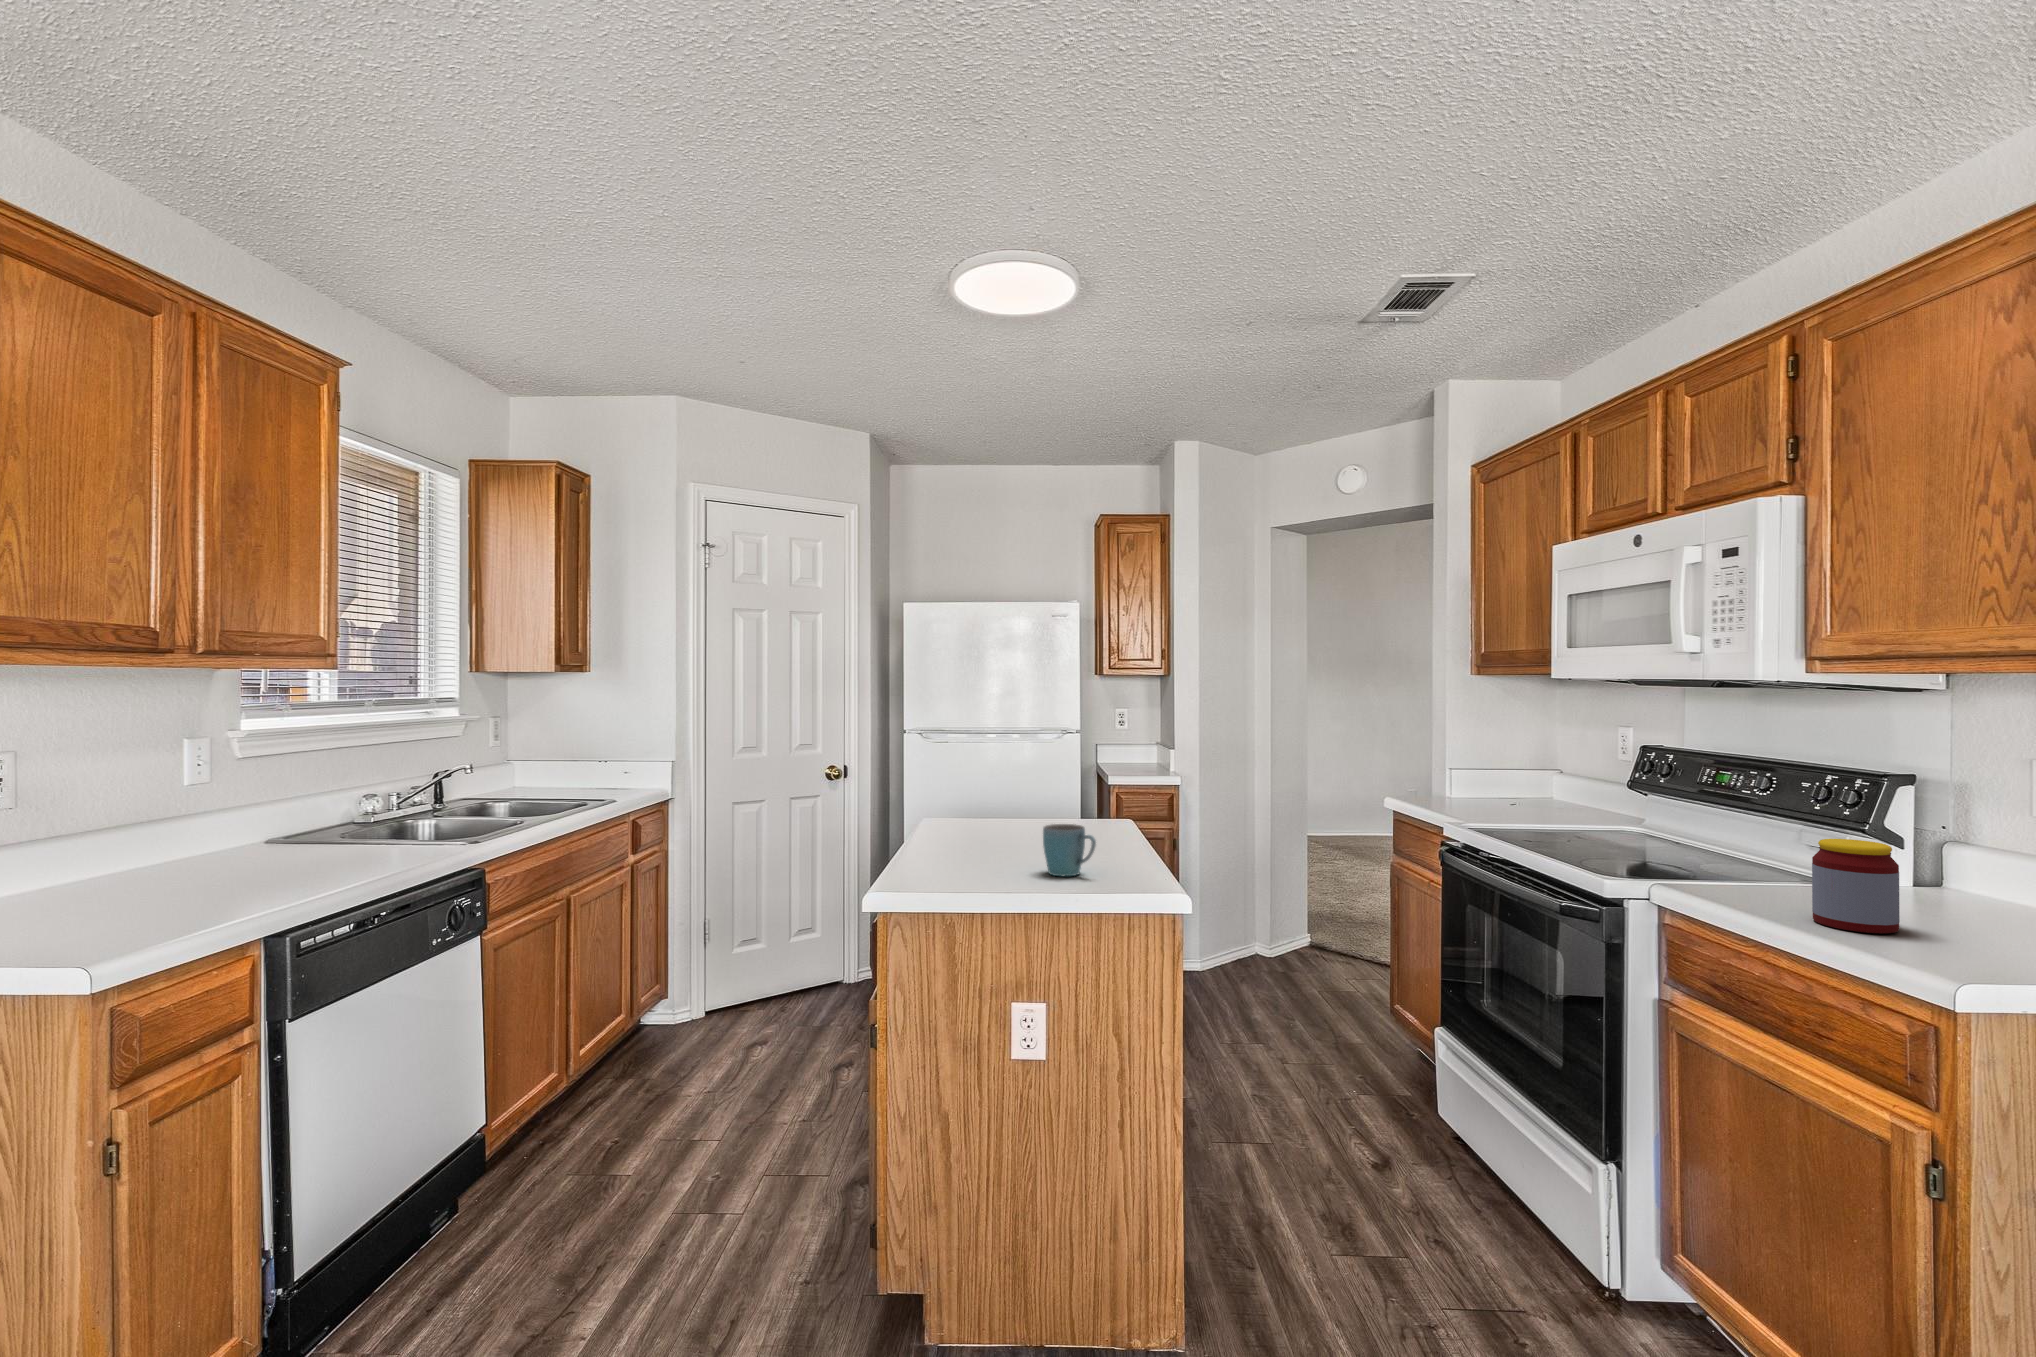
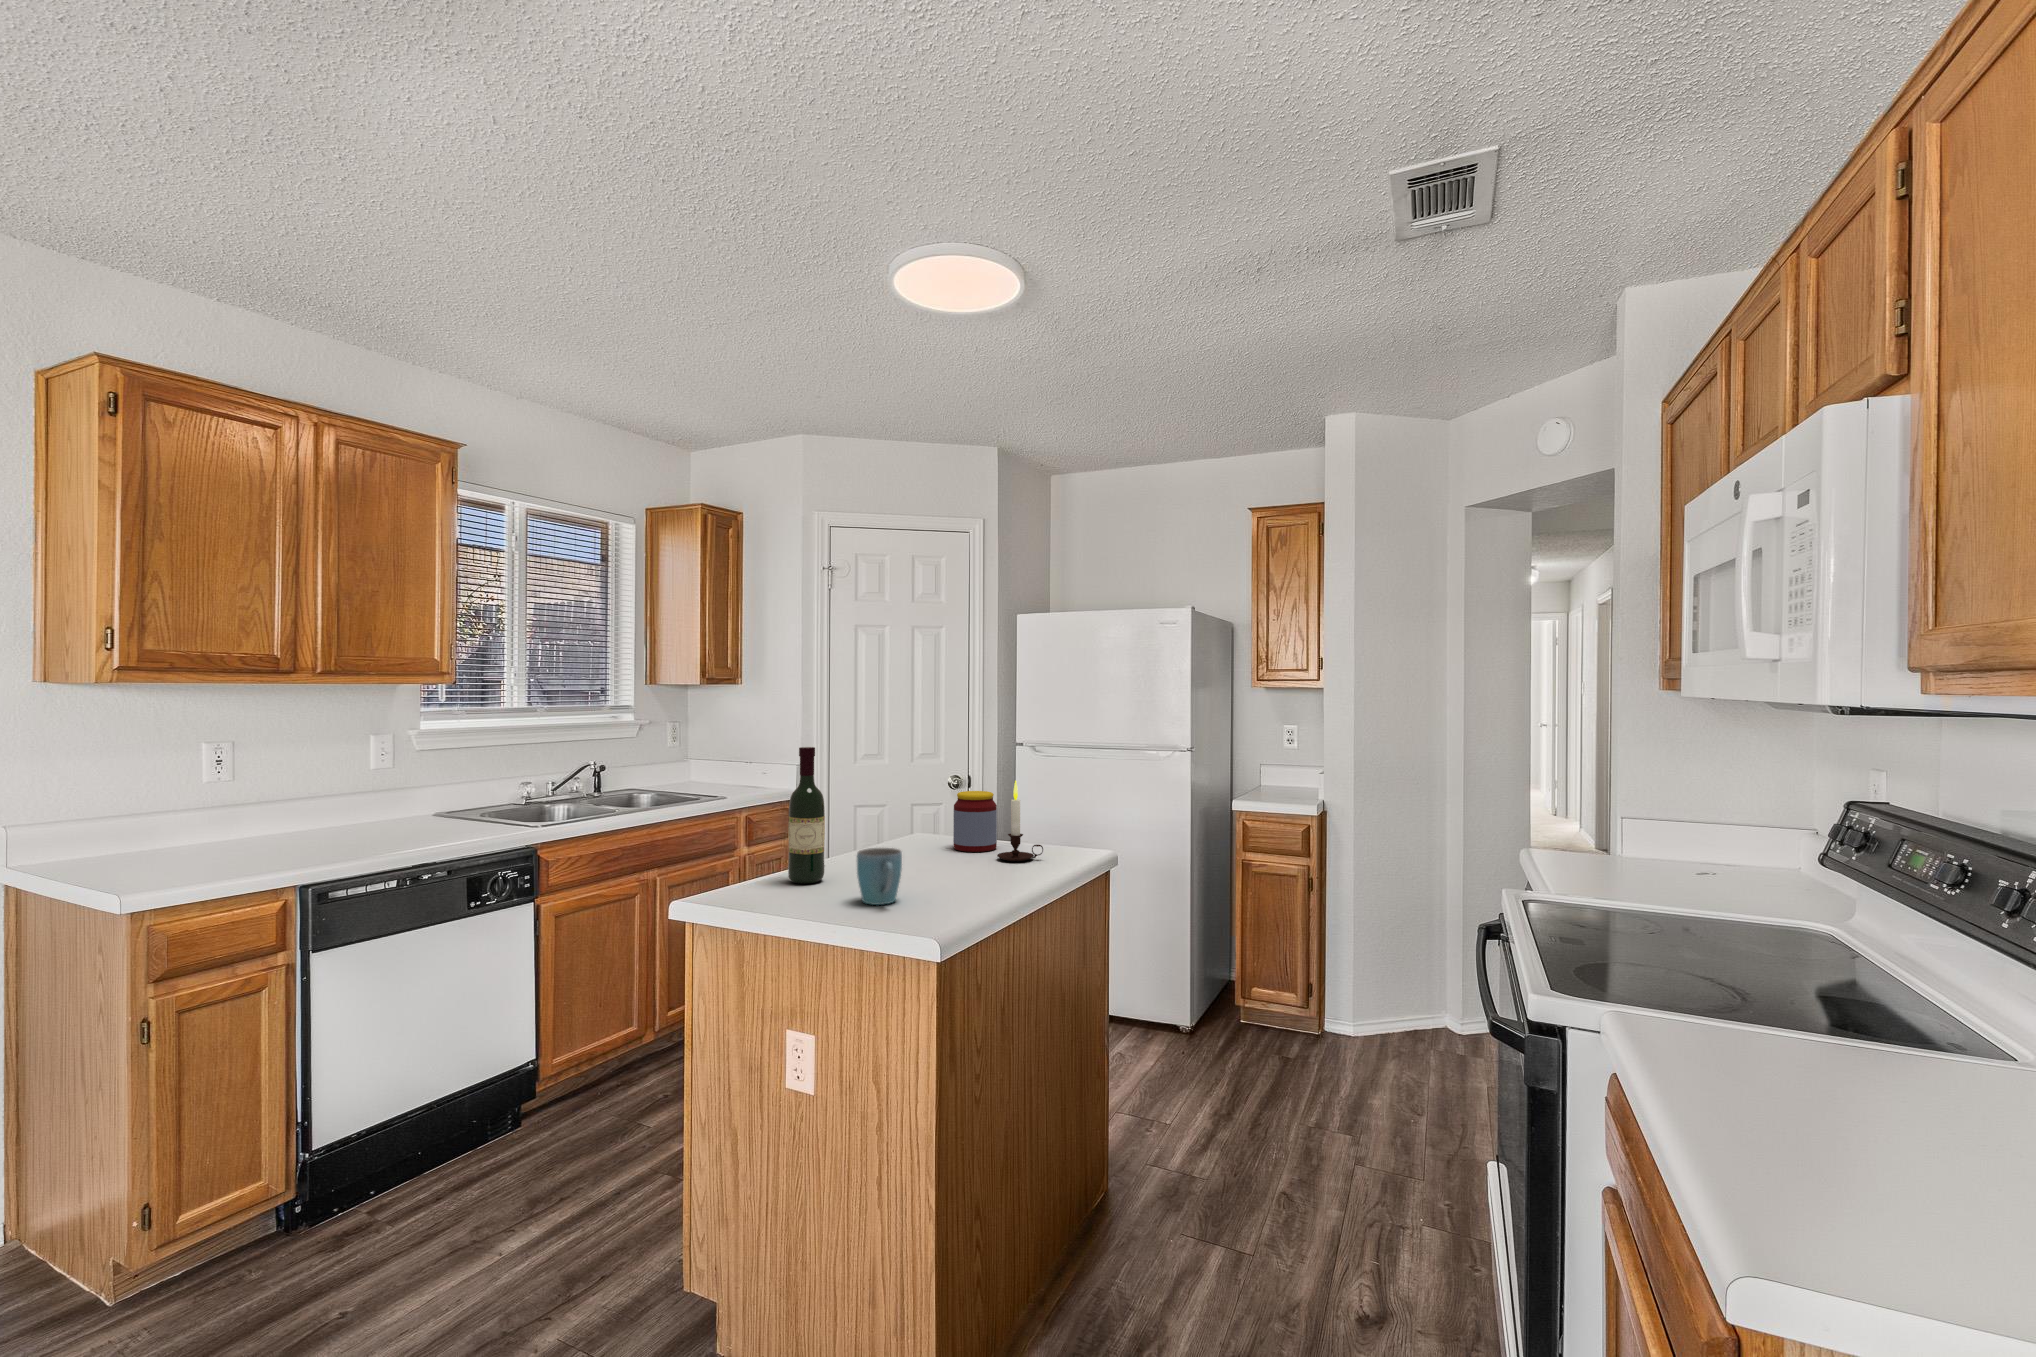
wine bottle: none [934,733,968,868] -> present [788,747,825,884]
candle: none [1062,760,1103,835] -> present [997,781,1043,861]
jar: present [1812,839,1900,933] -> present [953,791,997,852]

